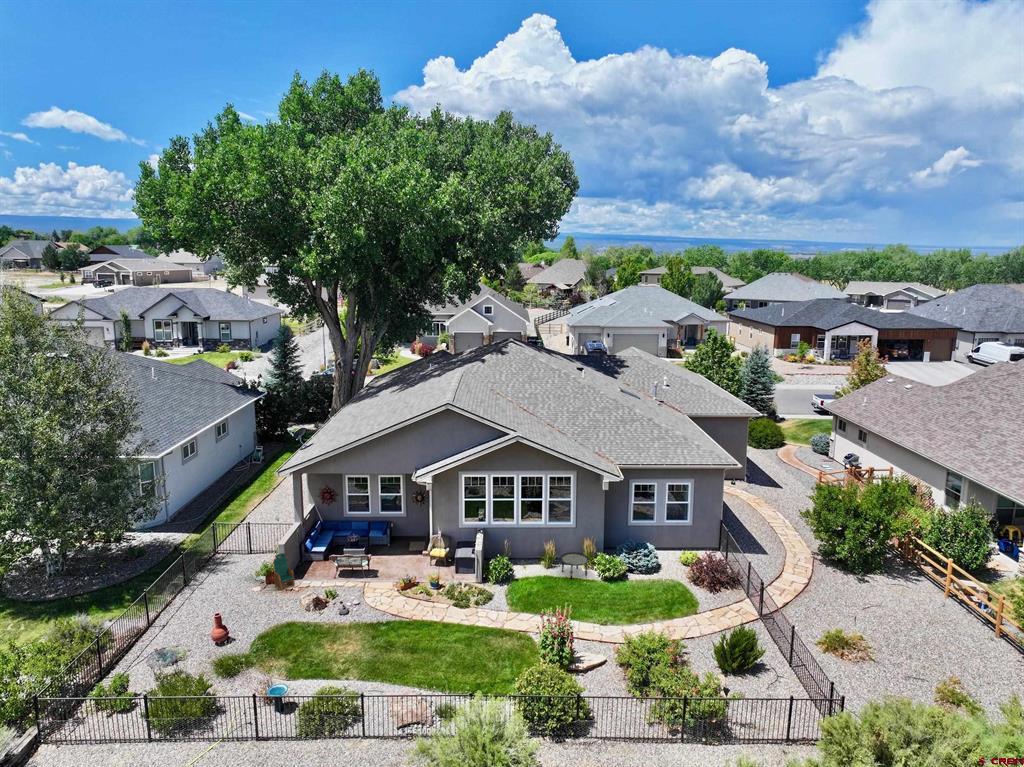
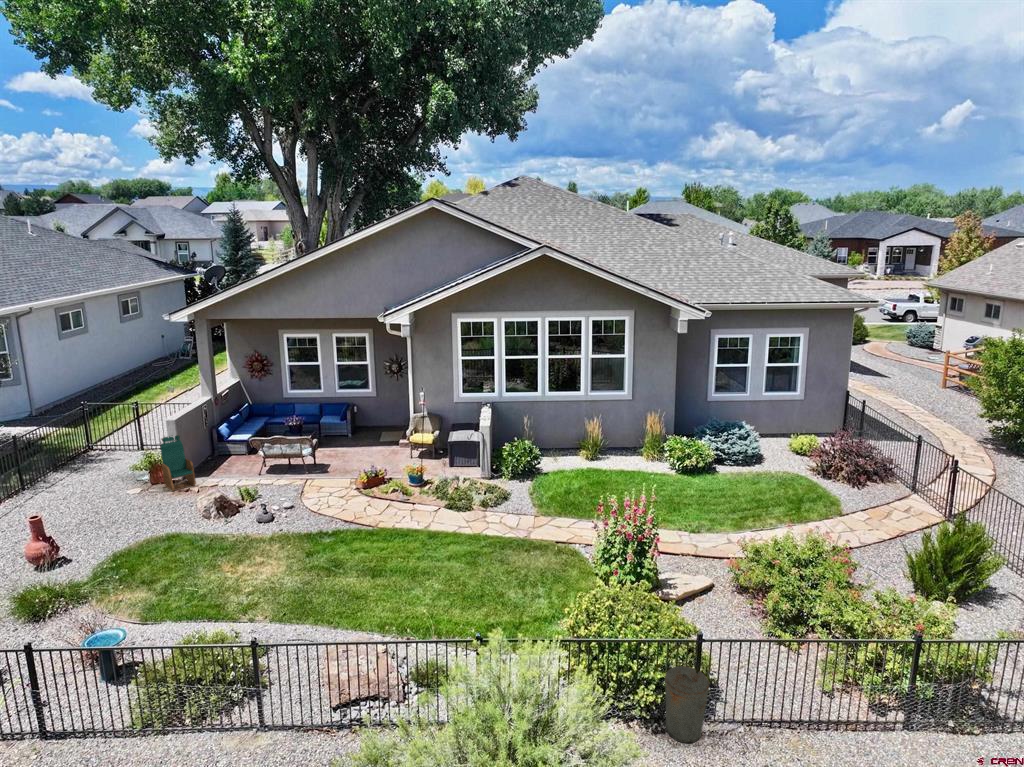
round table: present [561,552,589,579] -> none [611,435,655,472]
trash can: none [561,709,582,748] -> present [665,666,709,743]

